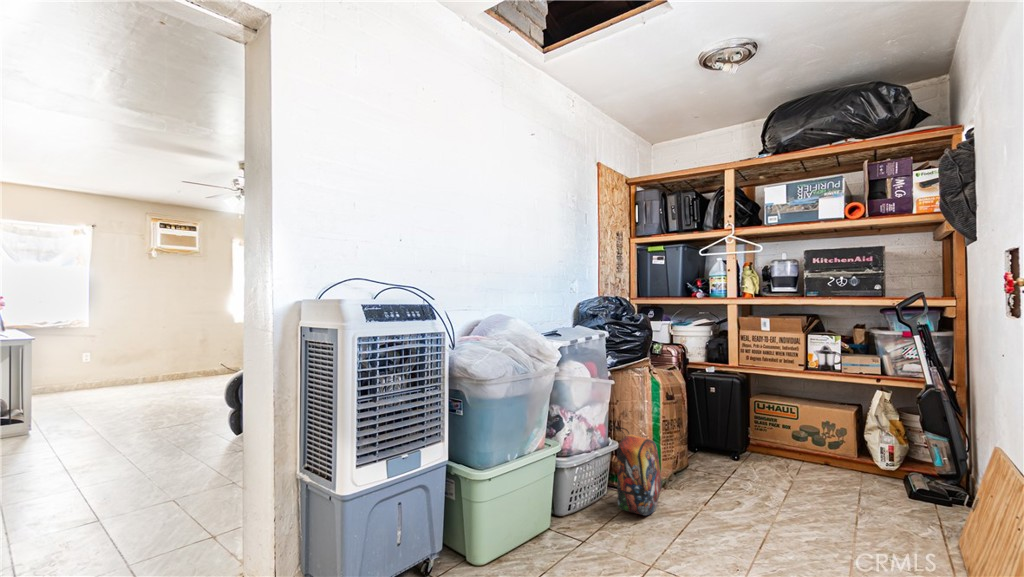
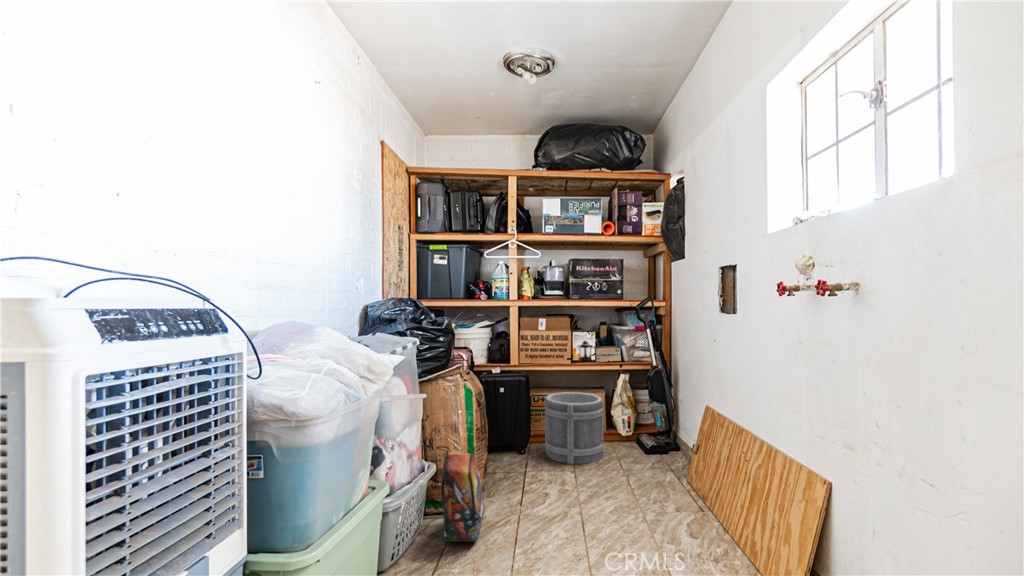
bucket: none [764,401,841,483] -> present [545,392,603,464]

